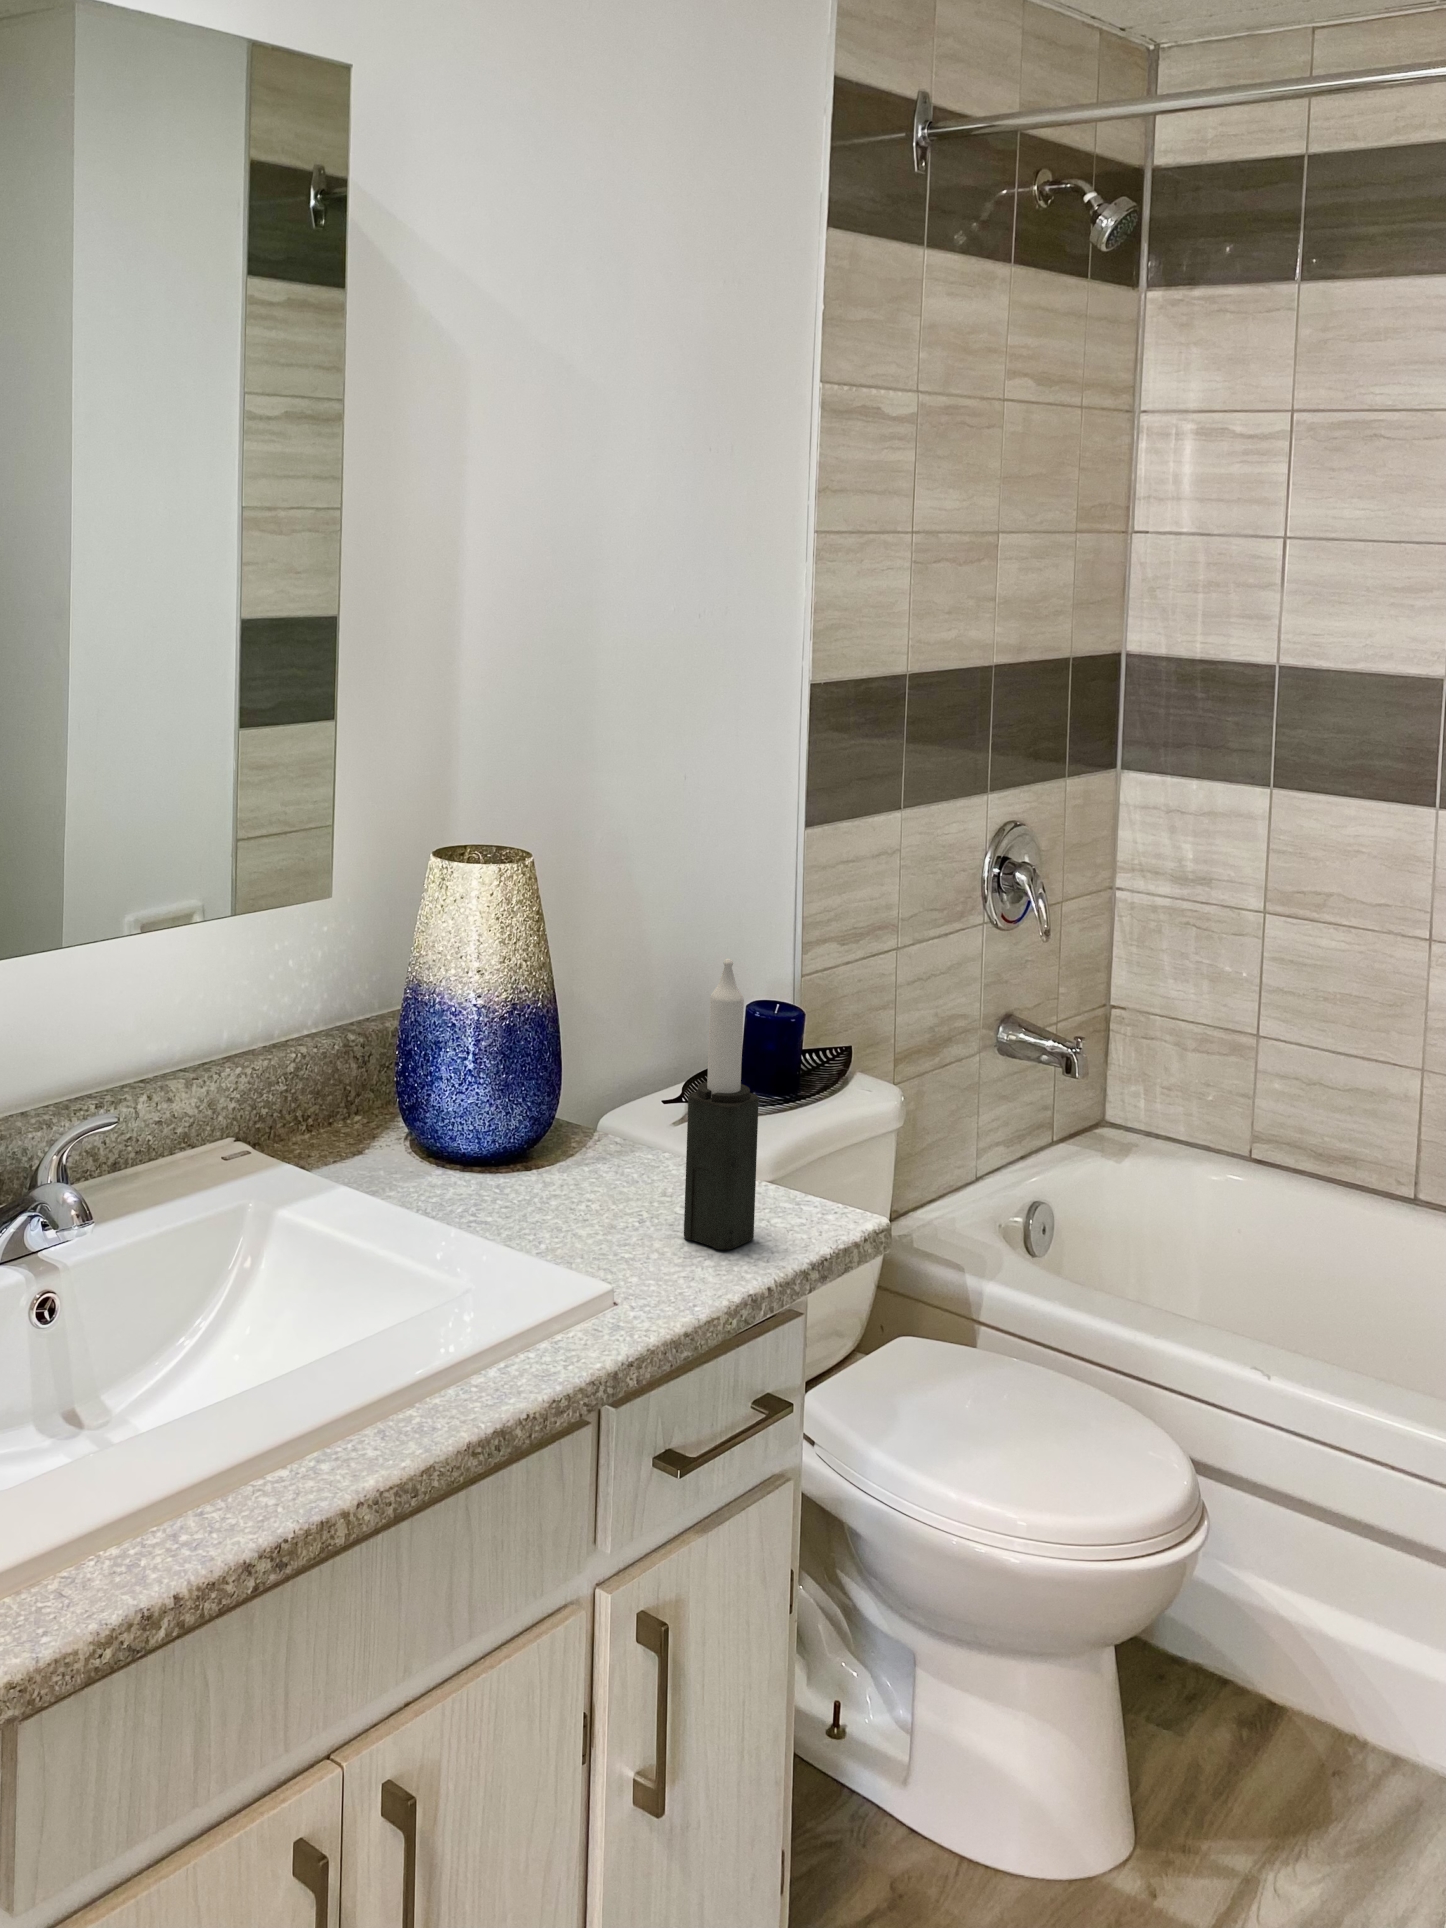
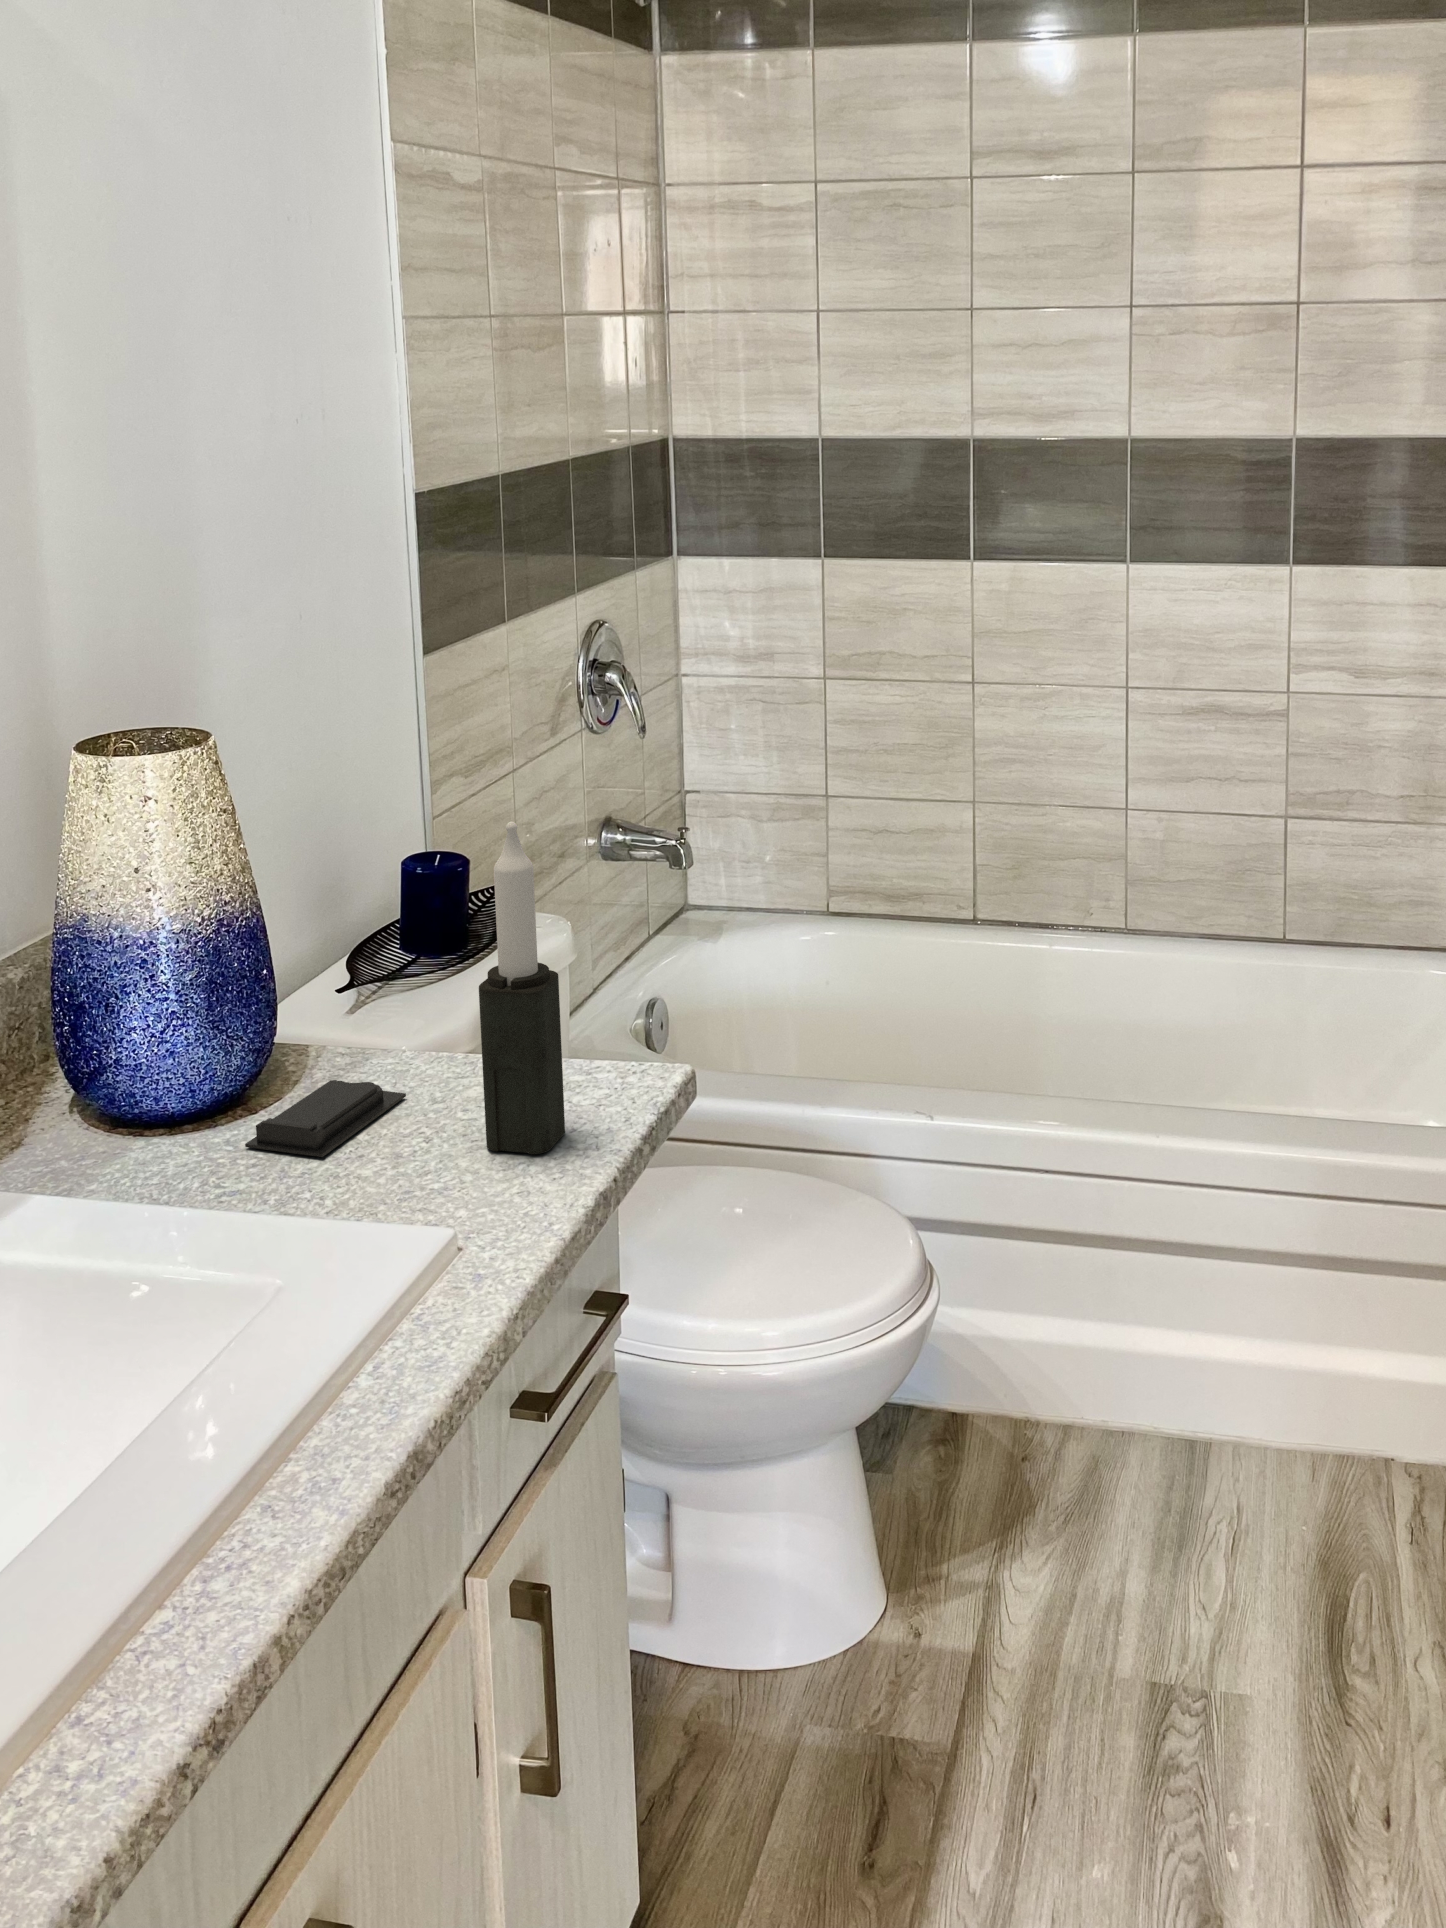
soap bar: none [505,1158,645,1213] -> present [245,1080,406,1157]

